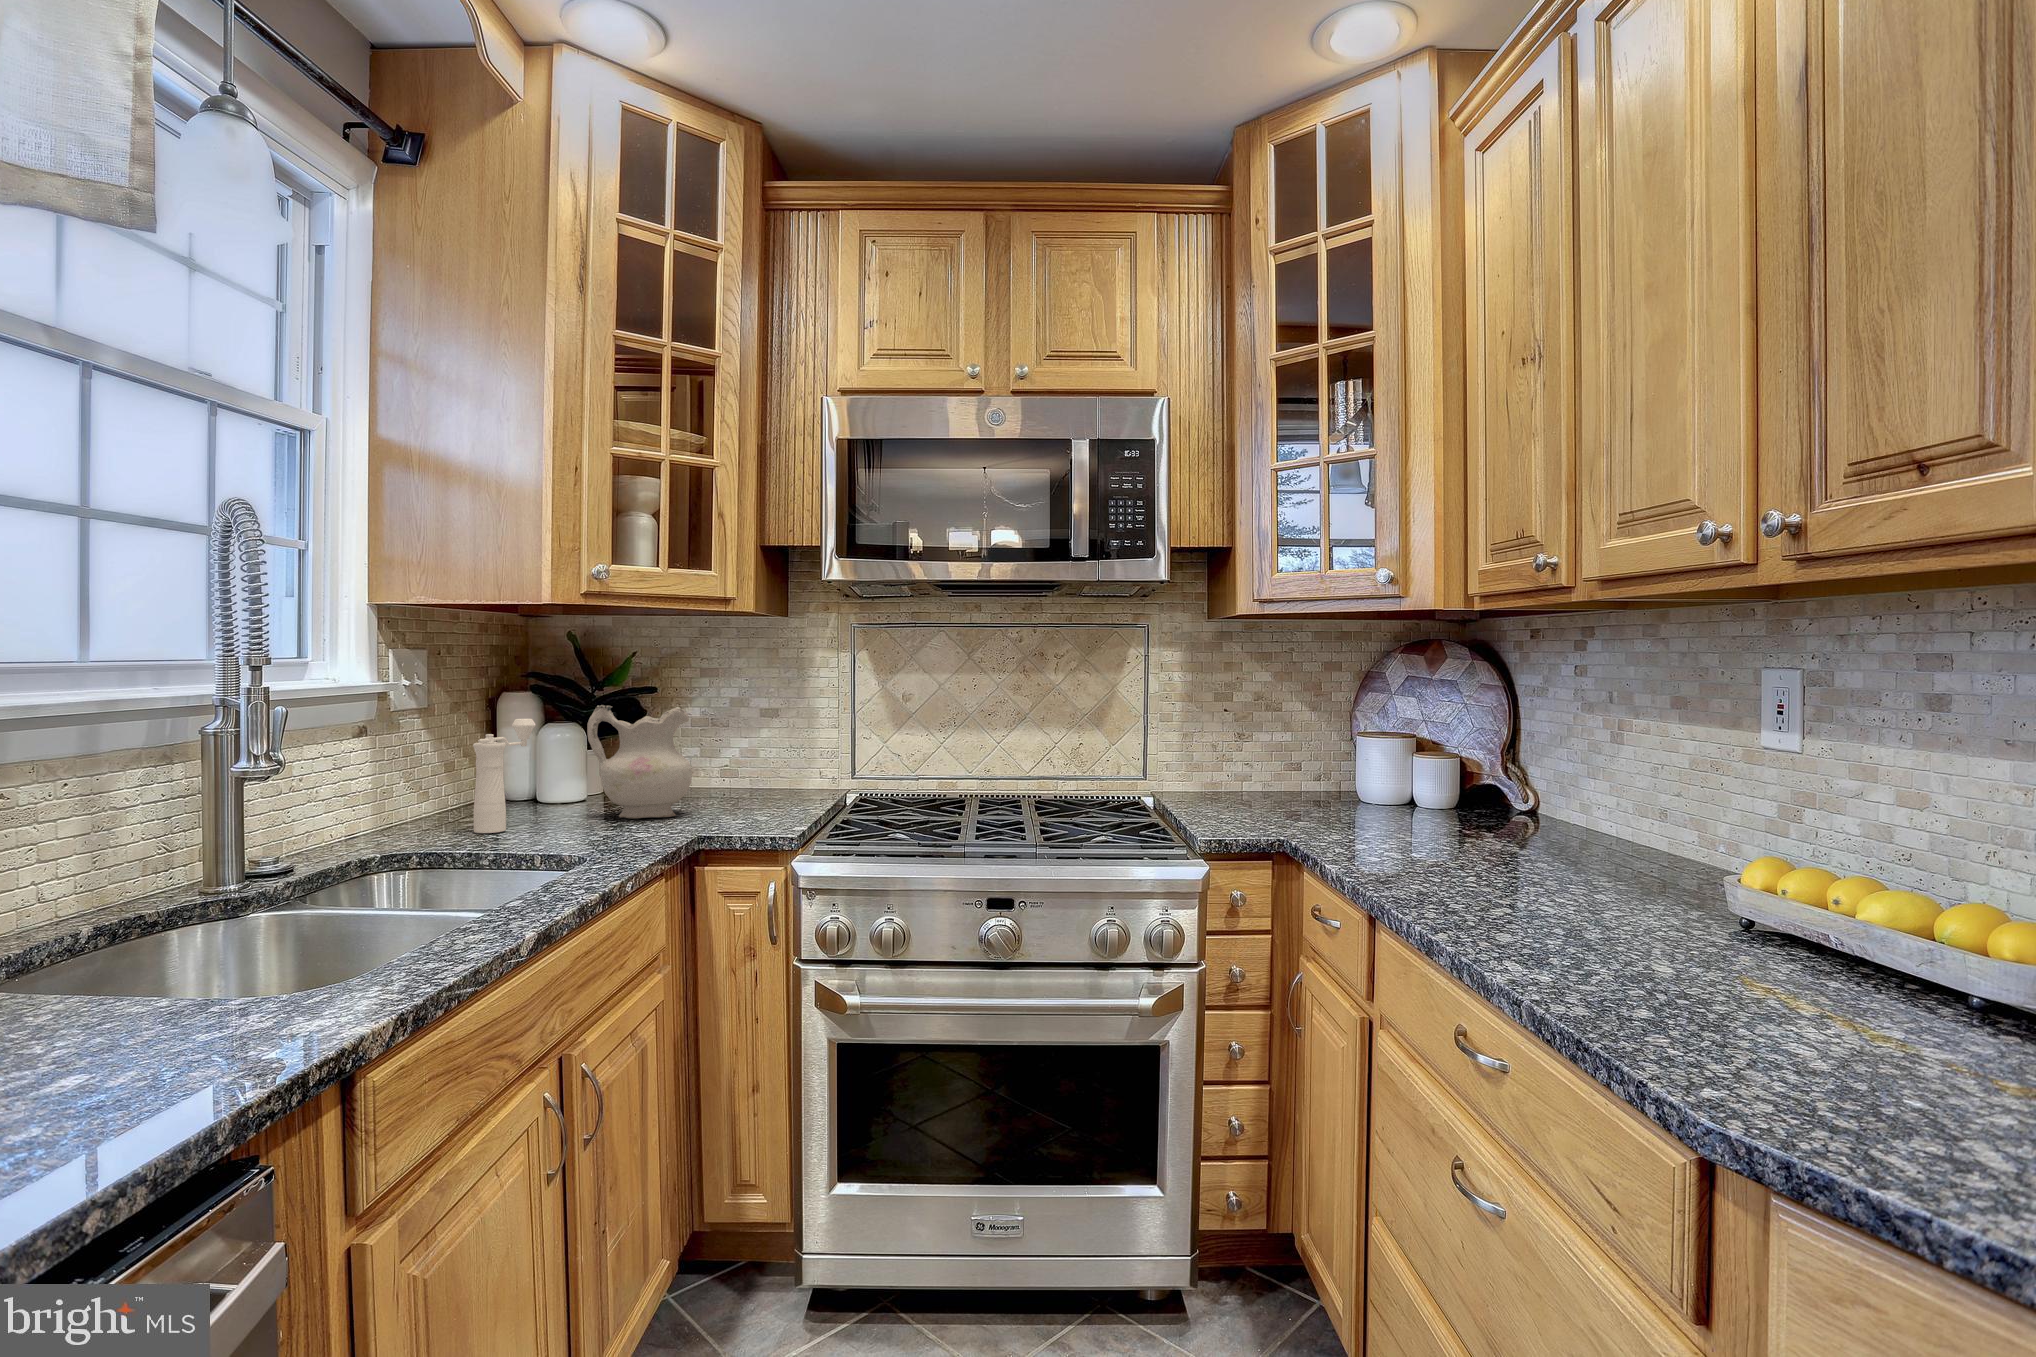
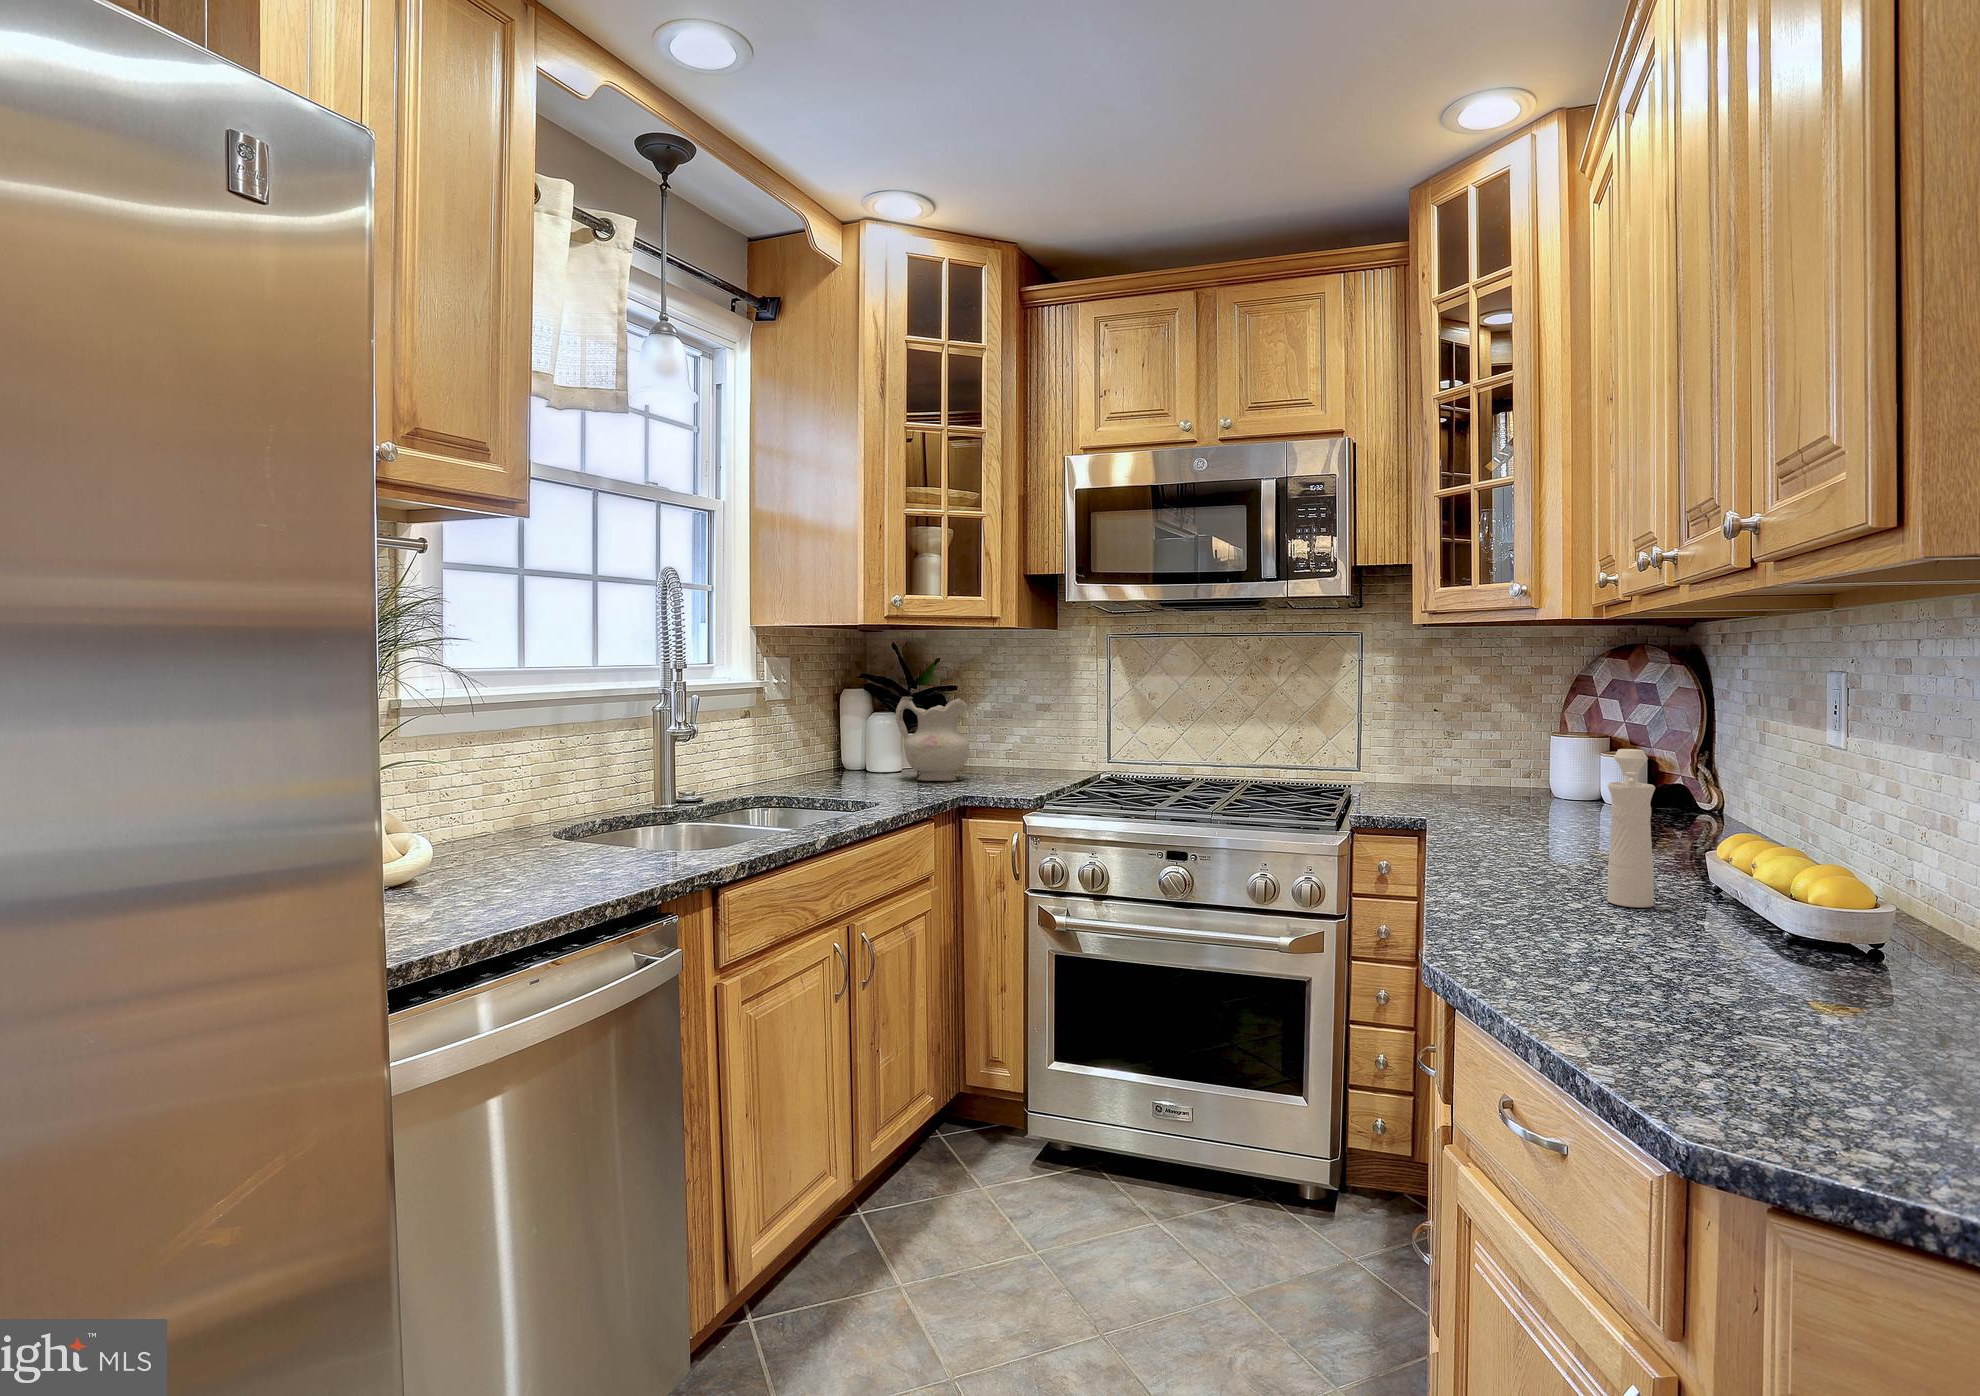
pepper mill: present [473,719,536,833] -> present [1608,749,1655,908]

